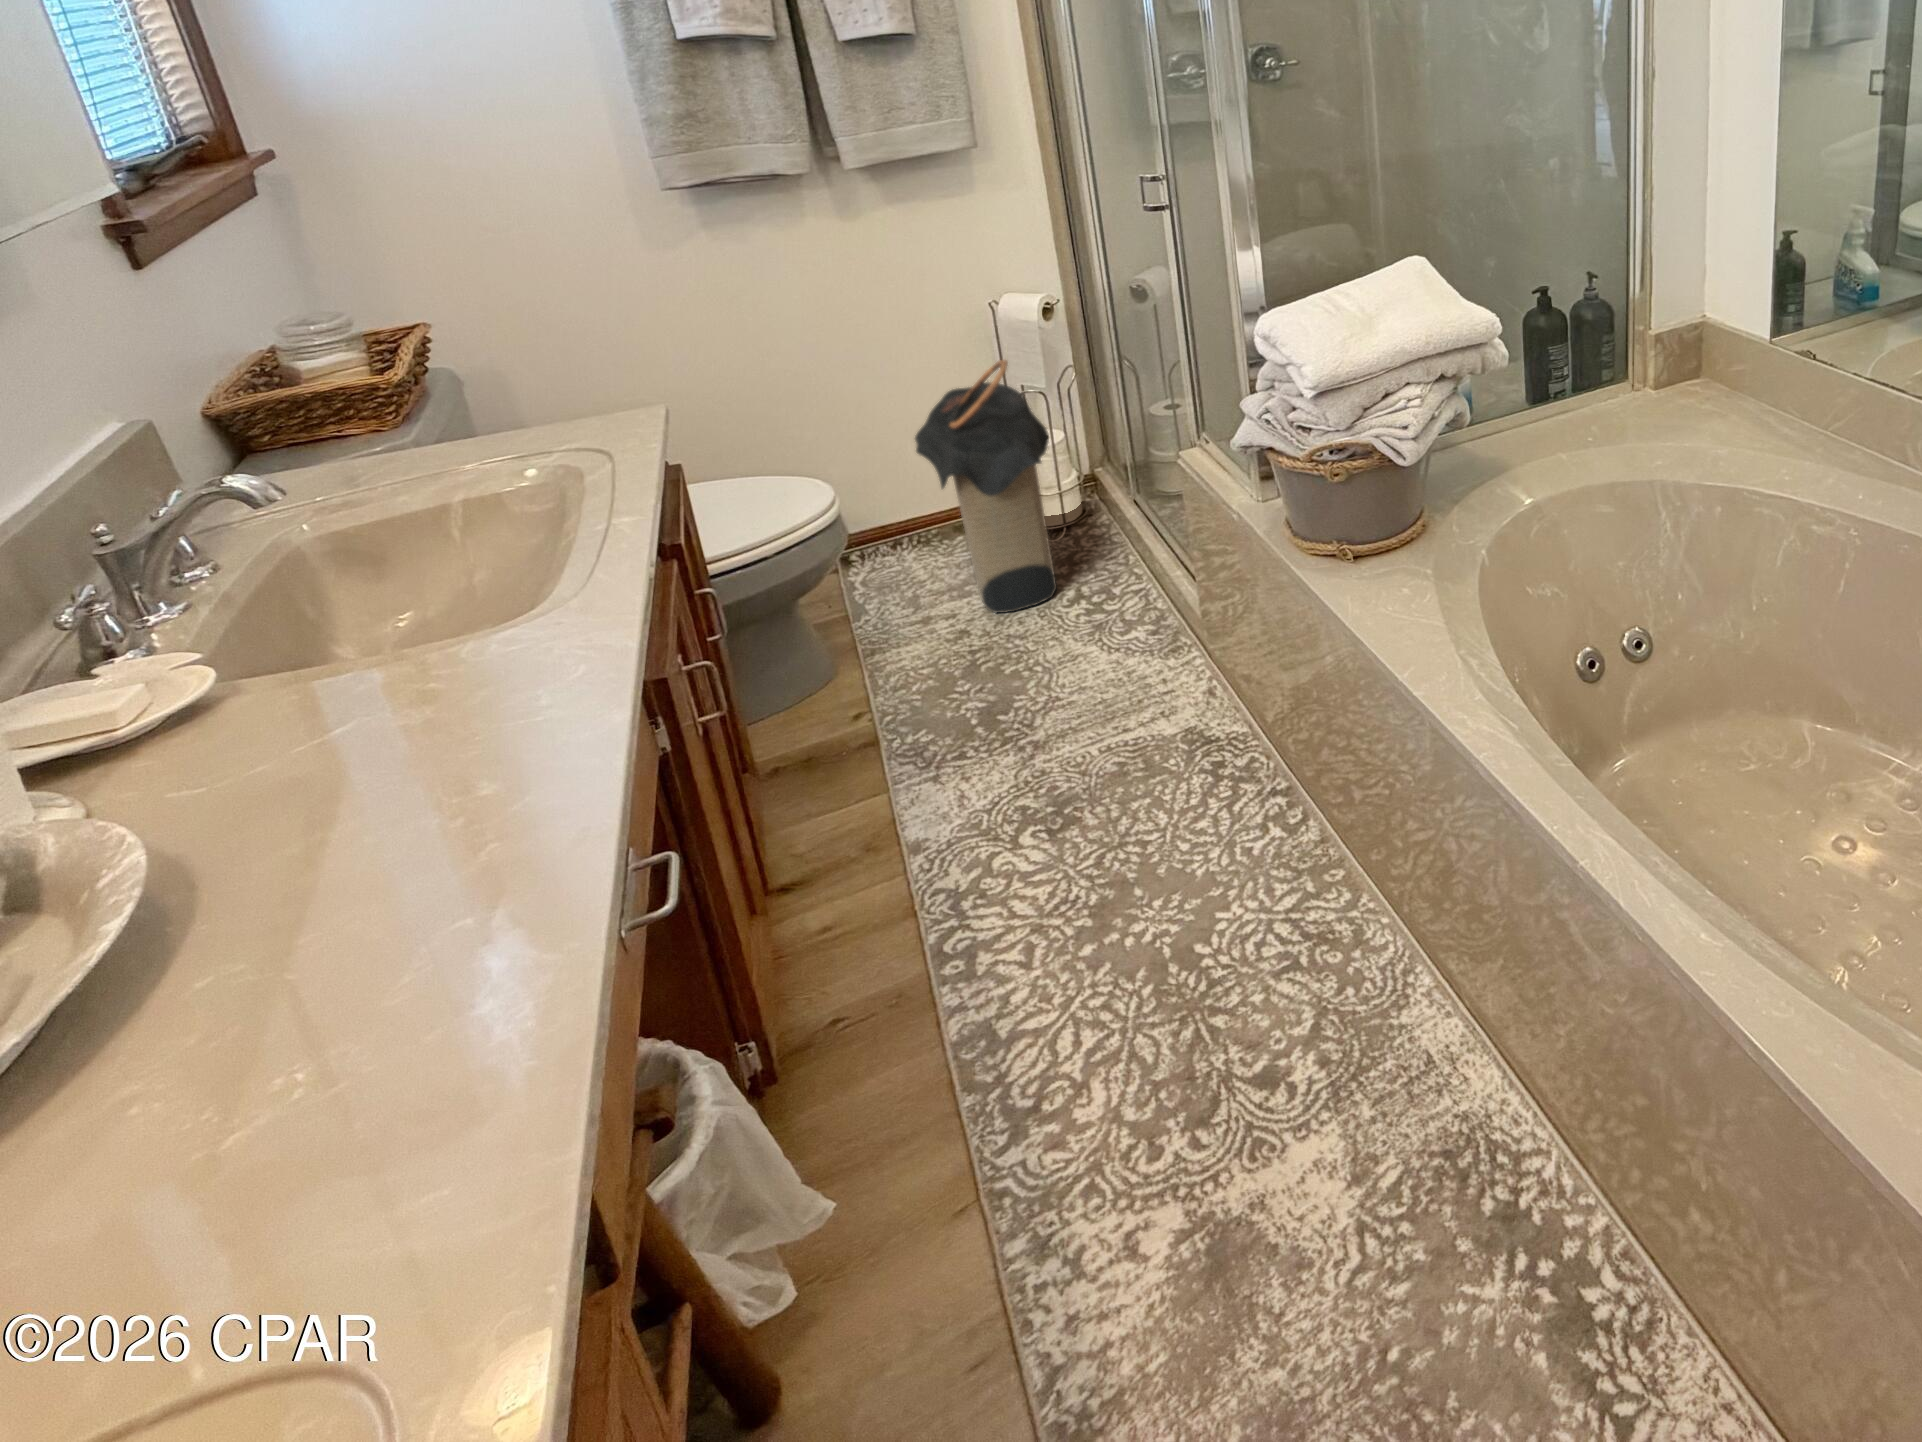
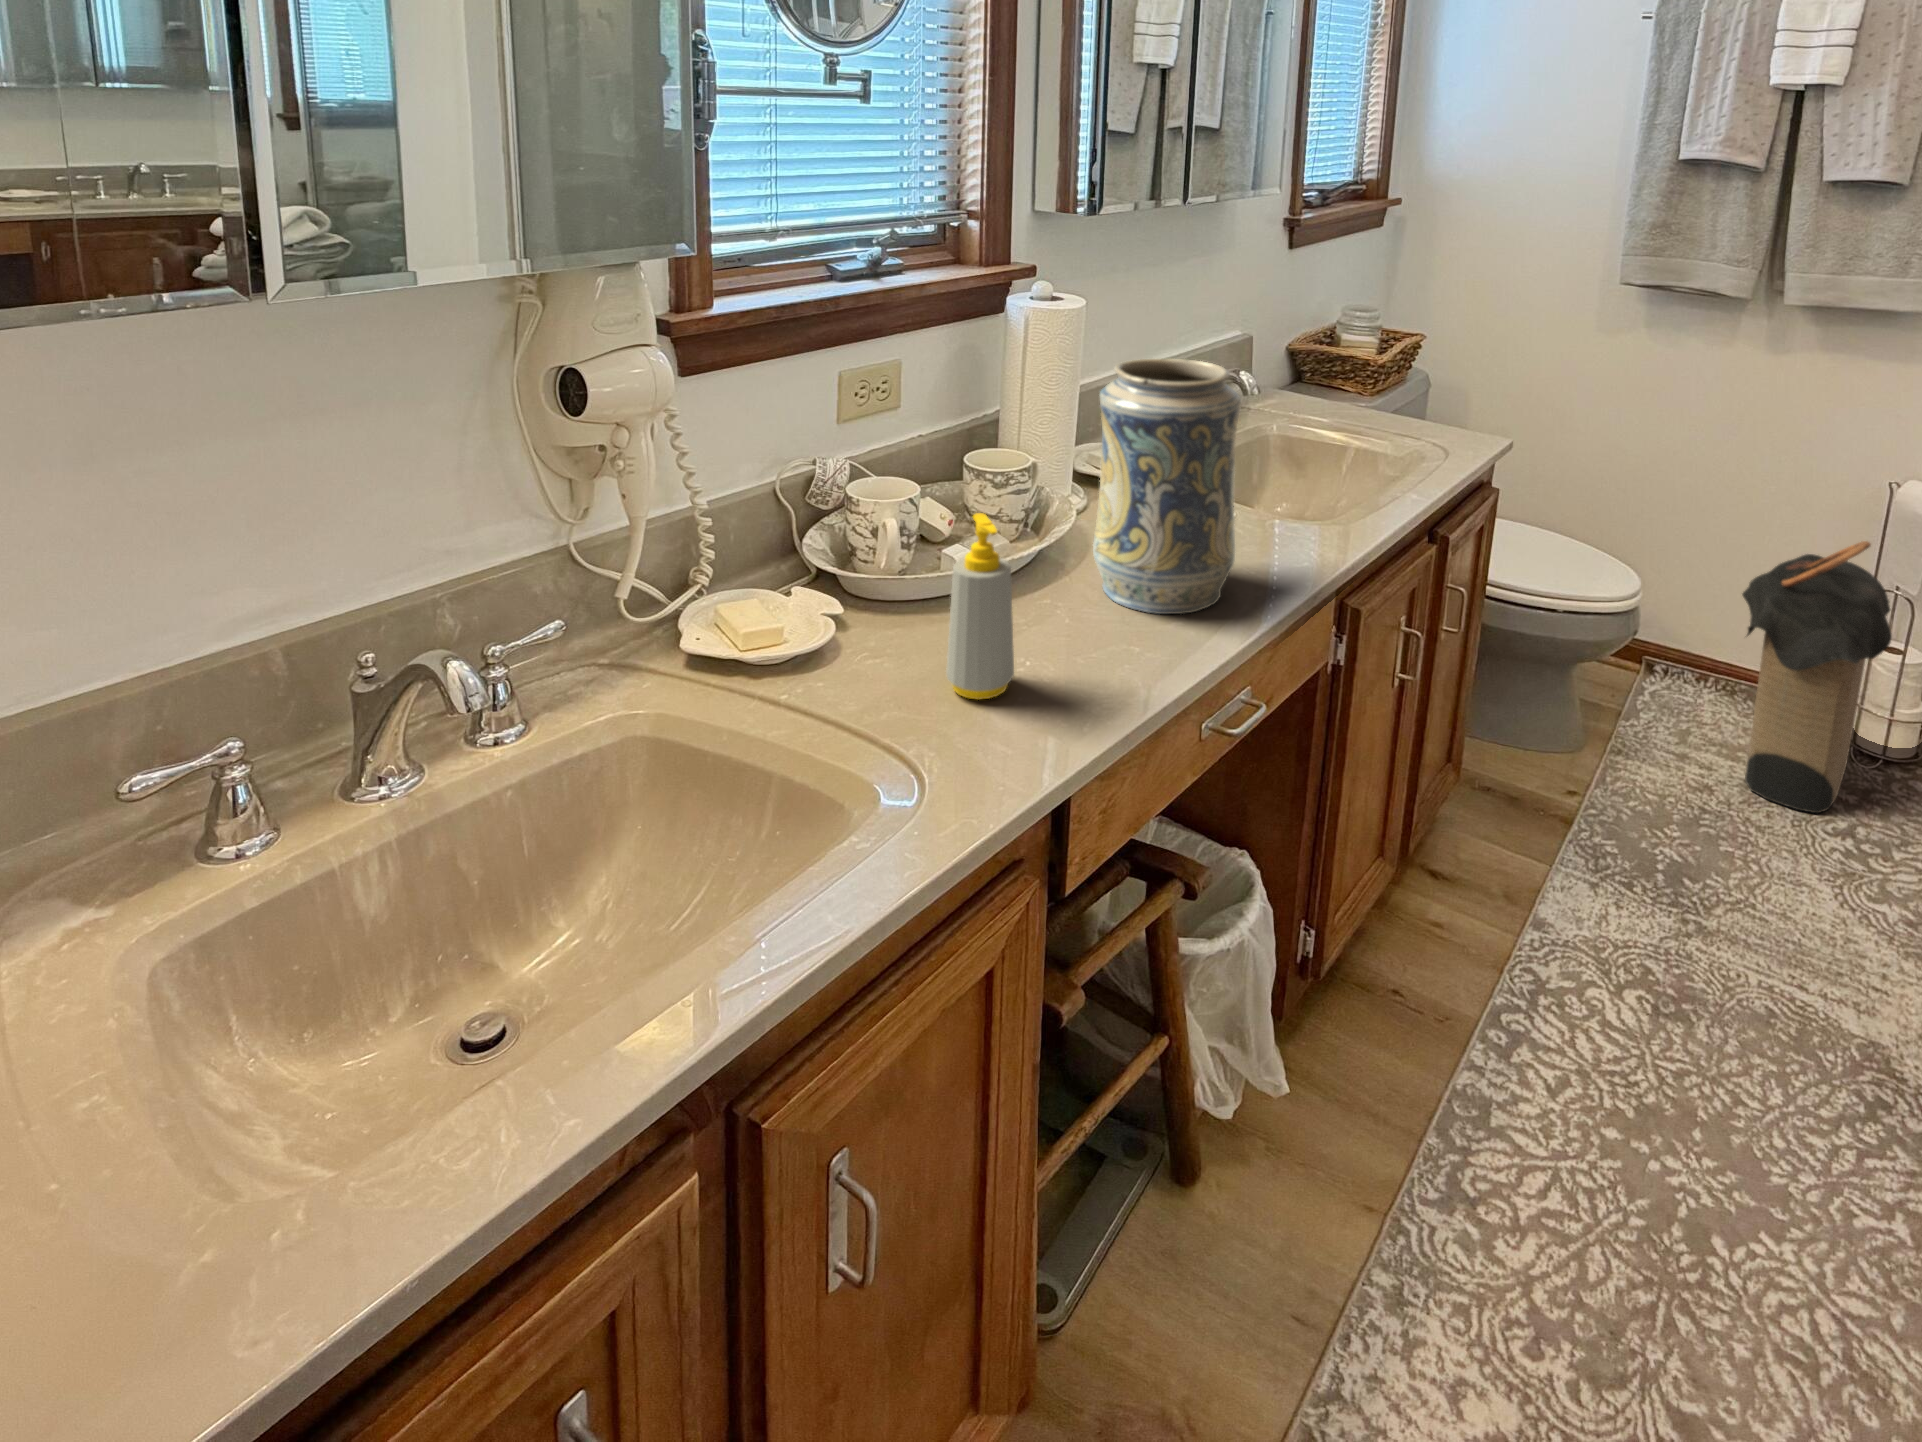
decorative vase: none [142,489,531,902] -> present [1093,359,1241,614]
soap bottle: none [110,932,343,1225] -> present [946,513,1014,699]

